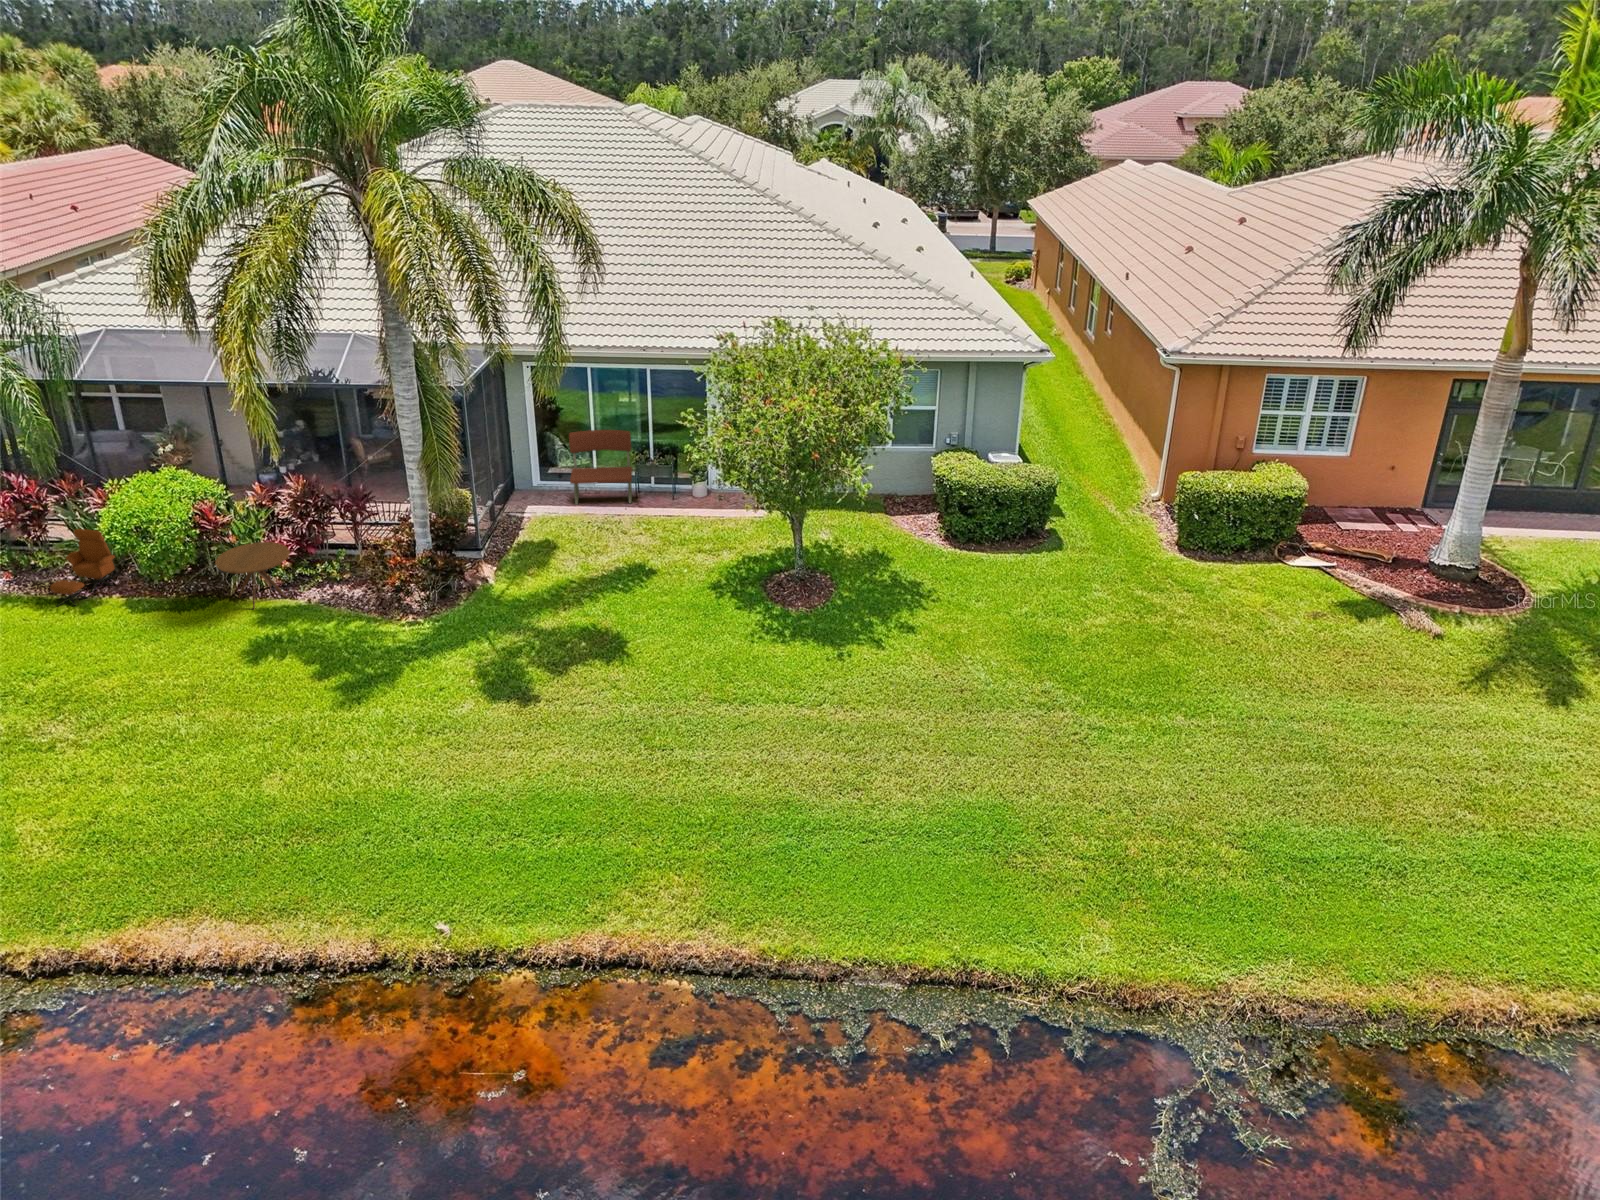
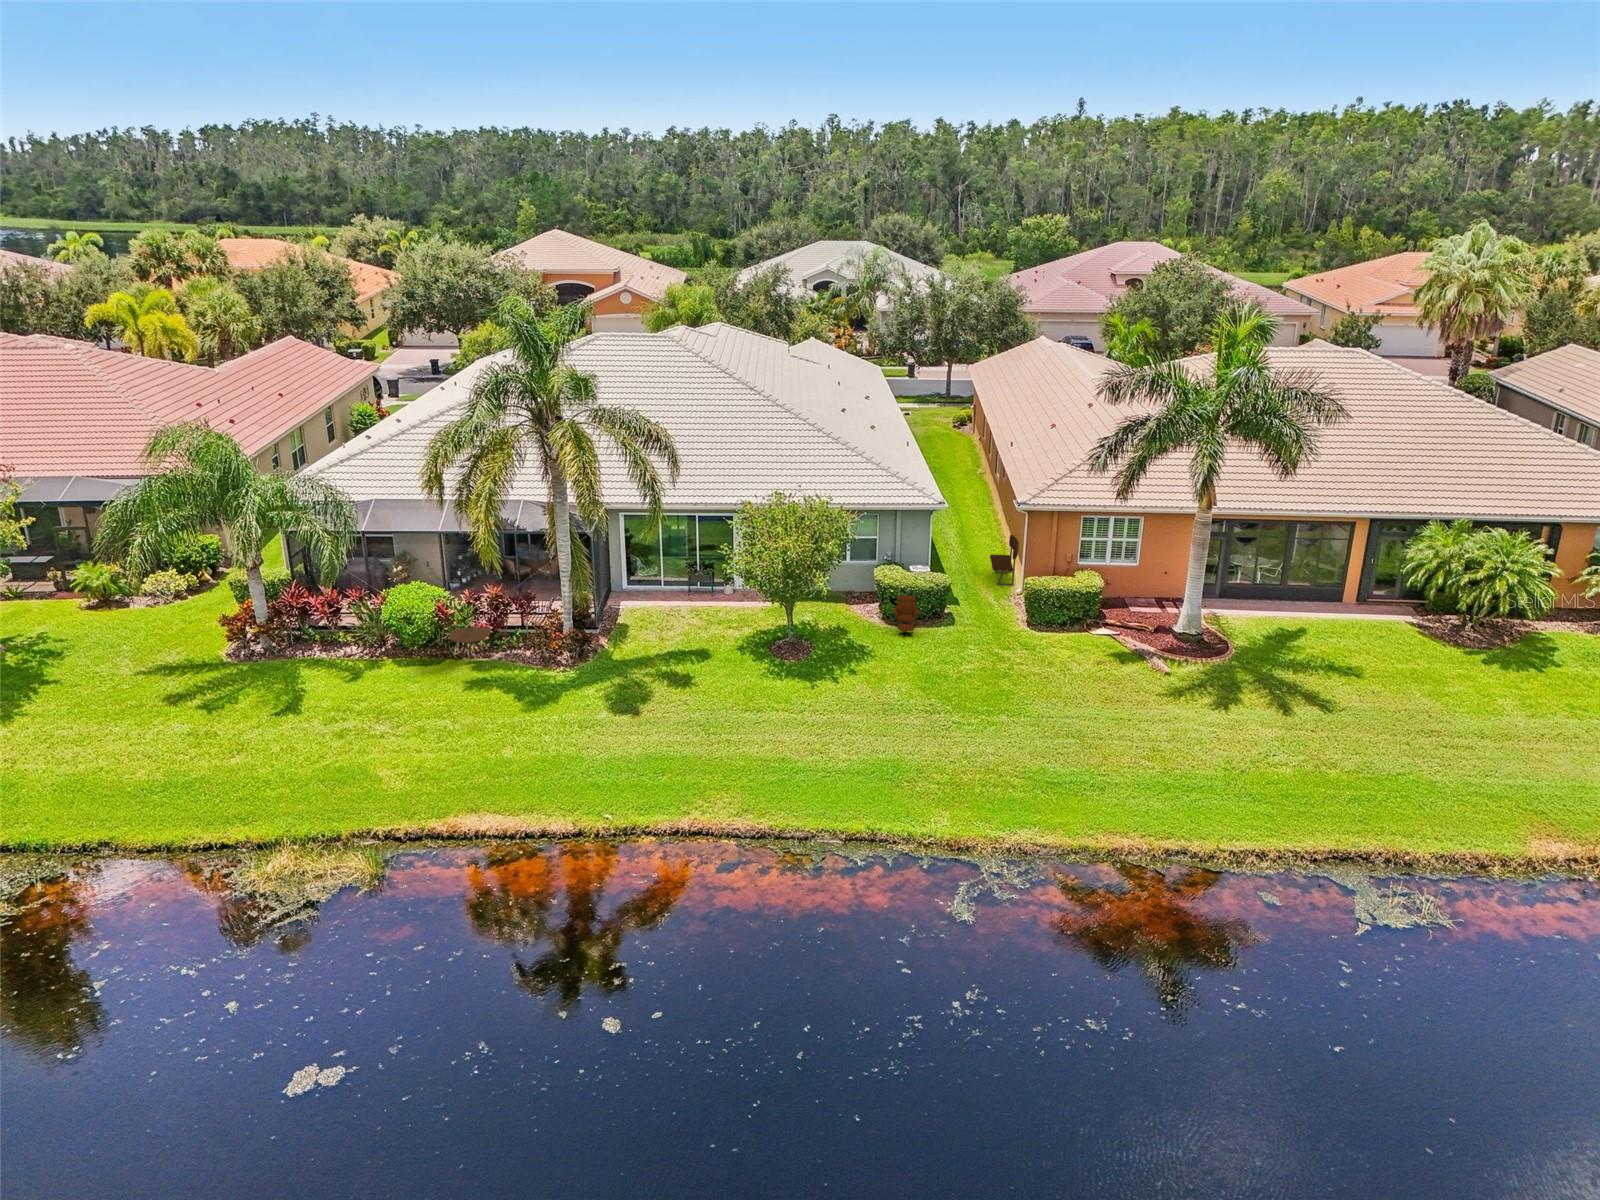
bench: present [569,430,633,505] -> present [990,535,1019,585]
lounge chair: present [50,529,115,606] -> present [893,595,920,638]

